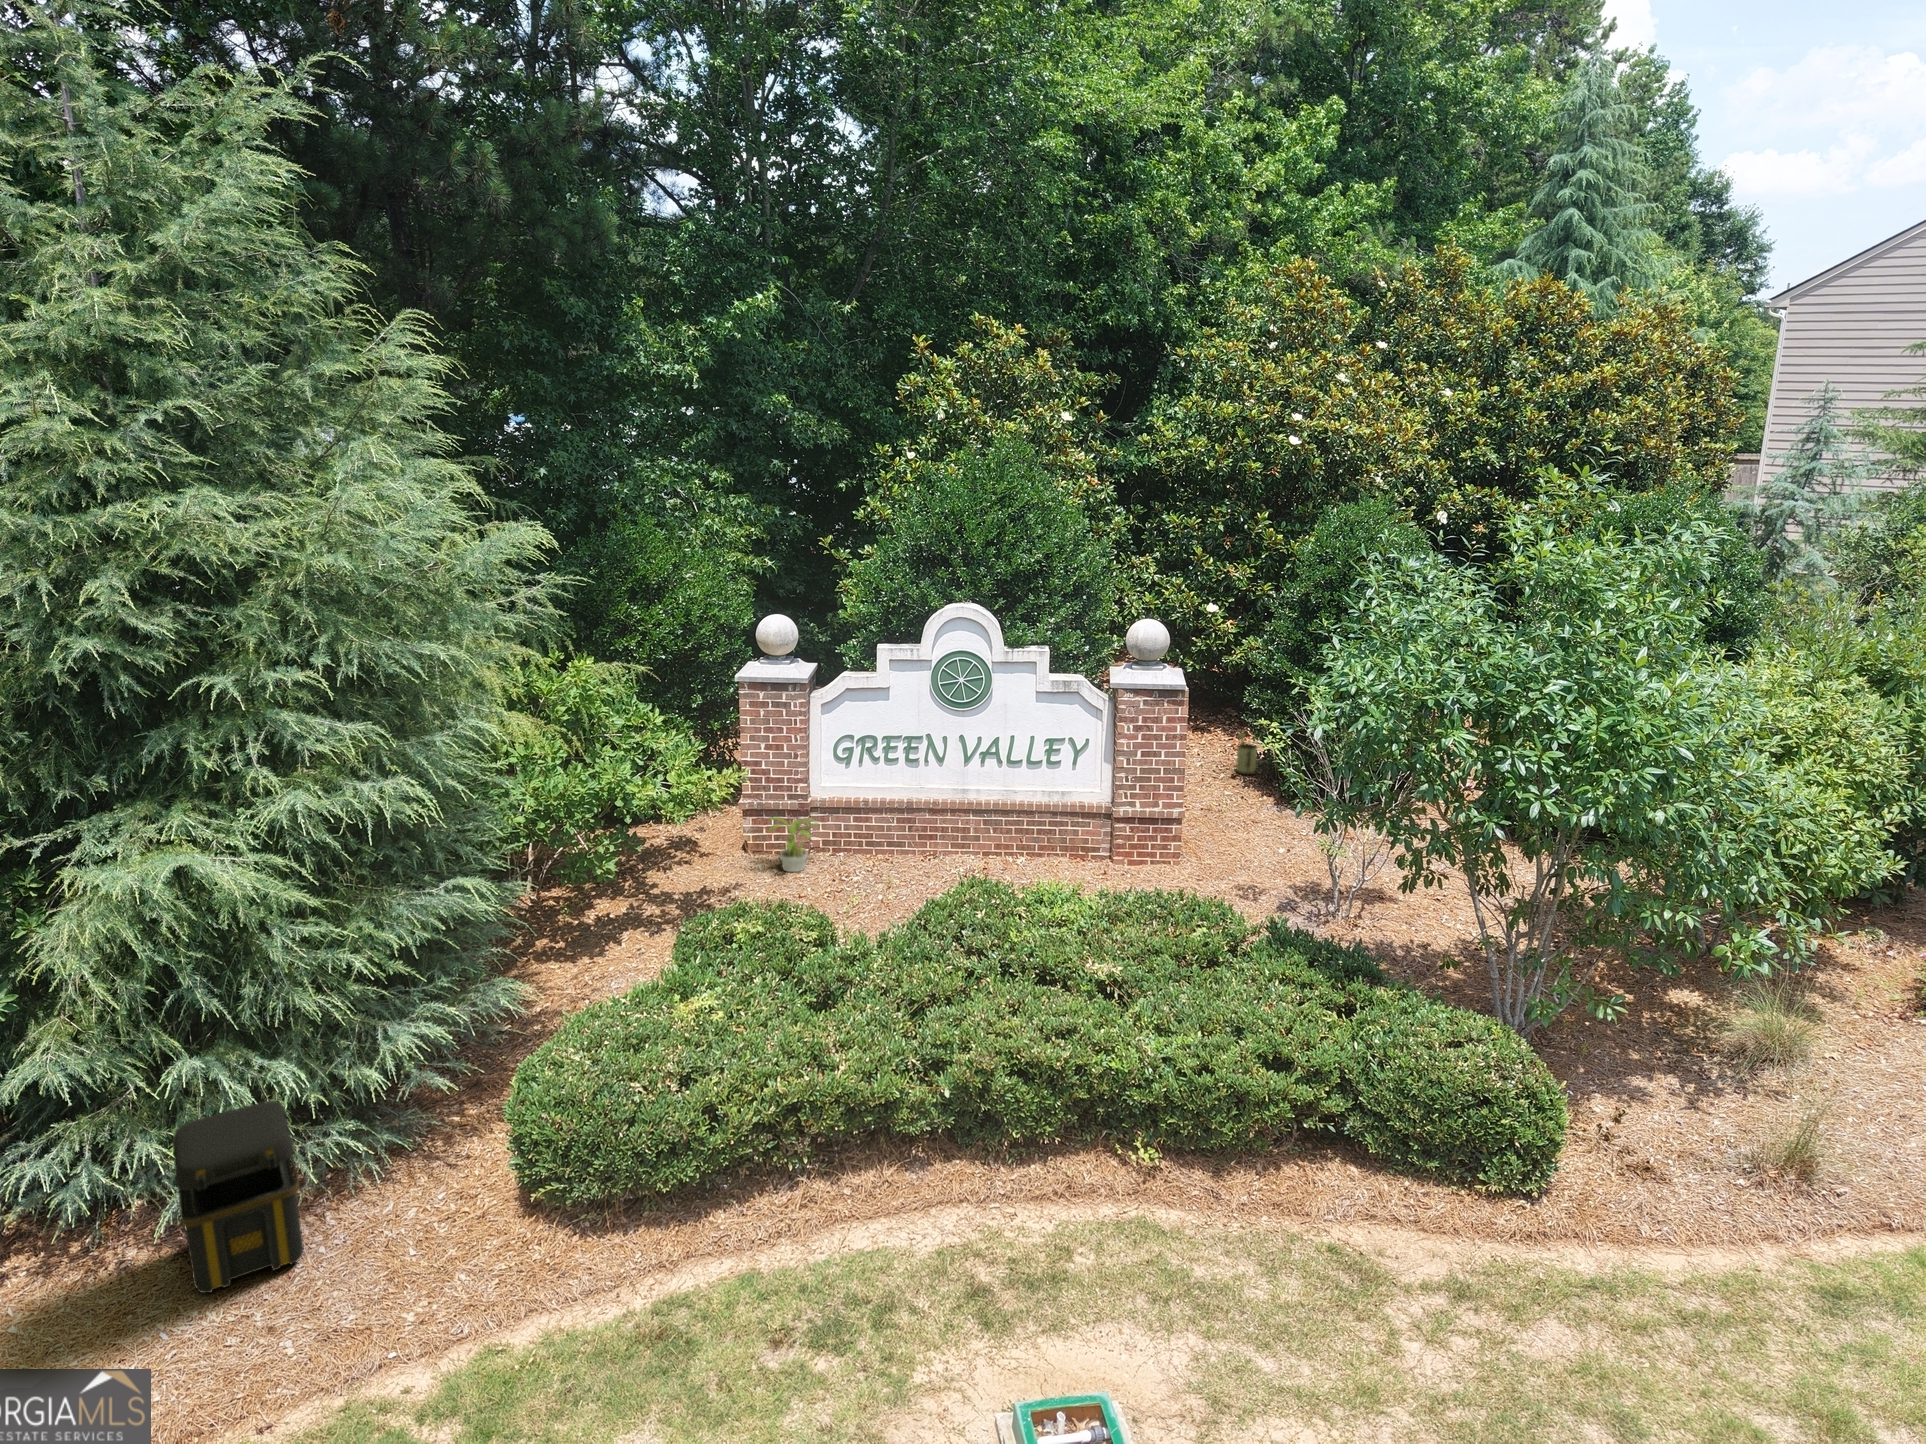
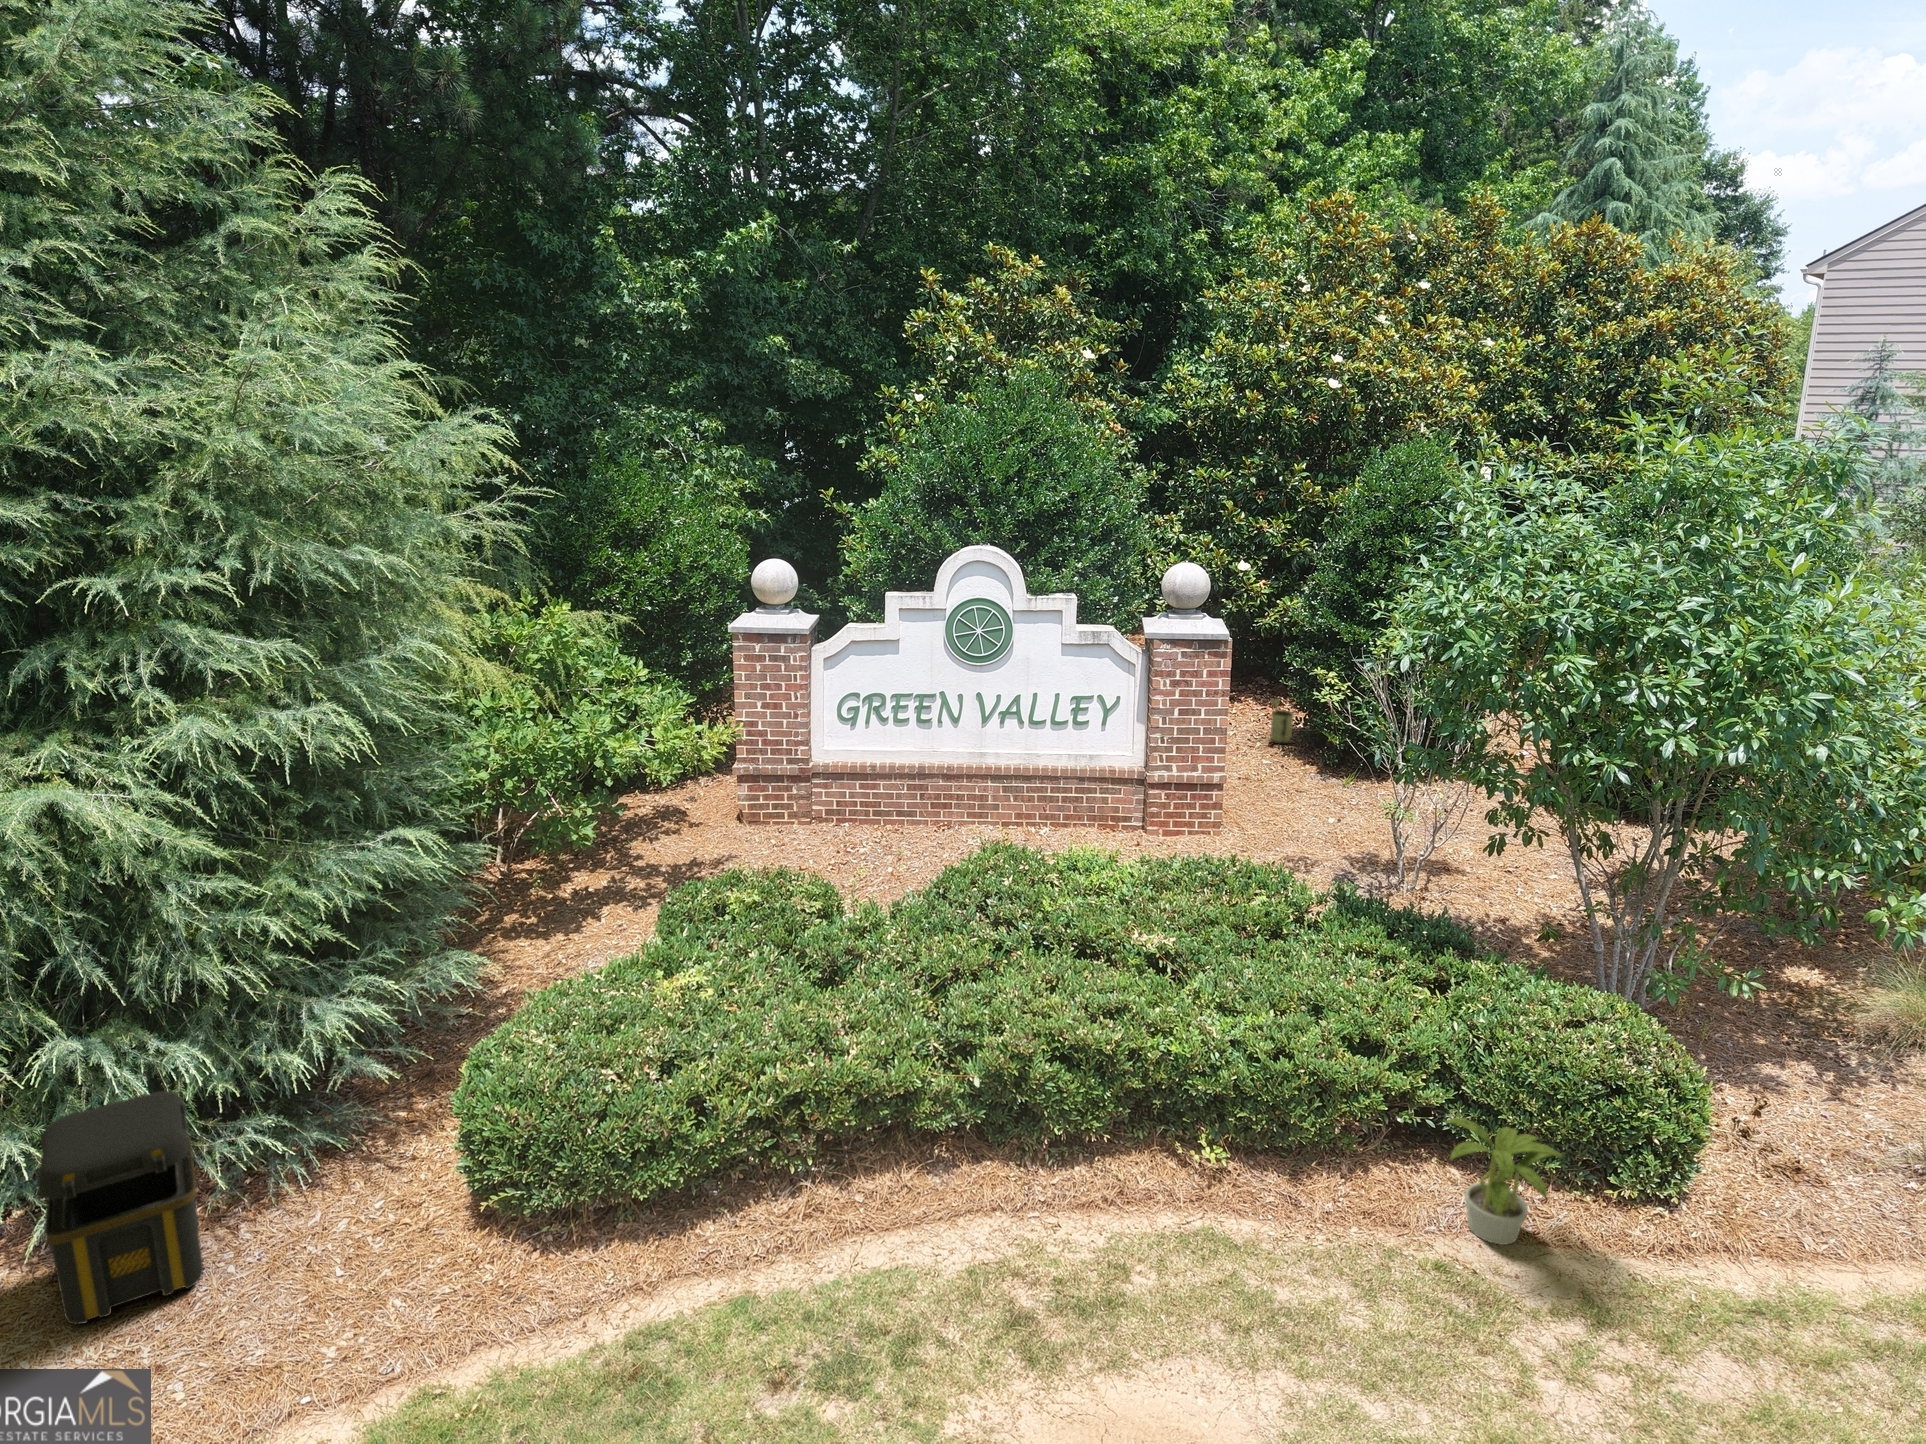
potted plant: present [769,817,817,872] -> present [1446,1118,1563,1245]

